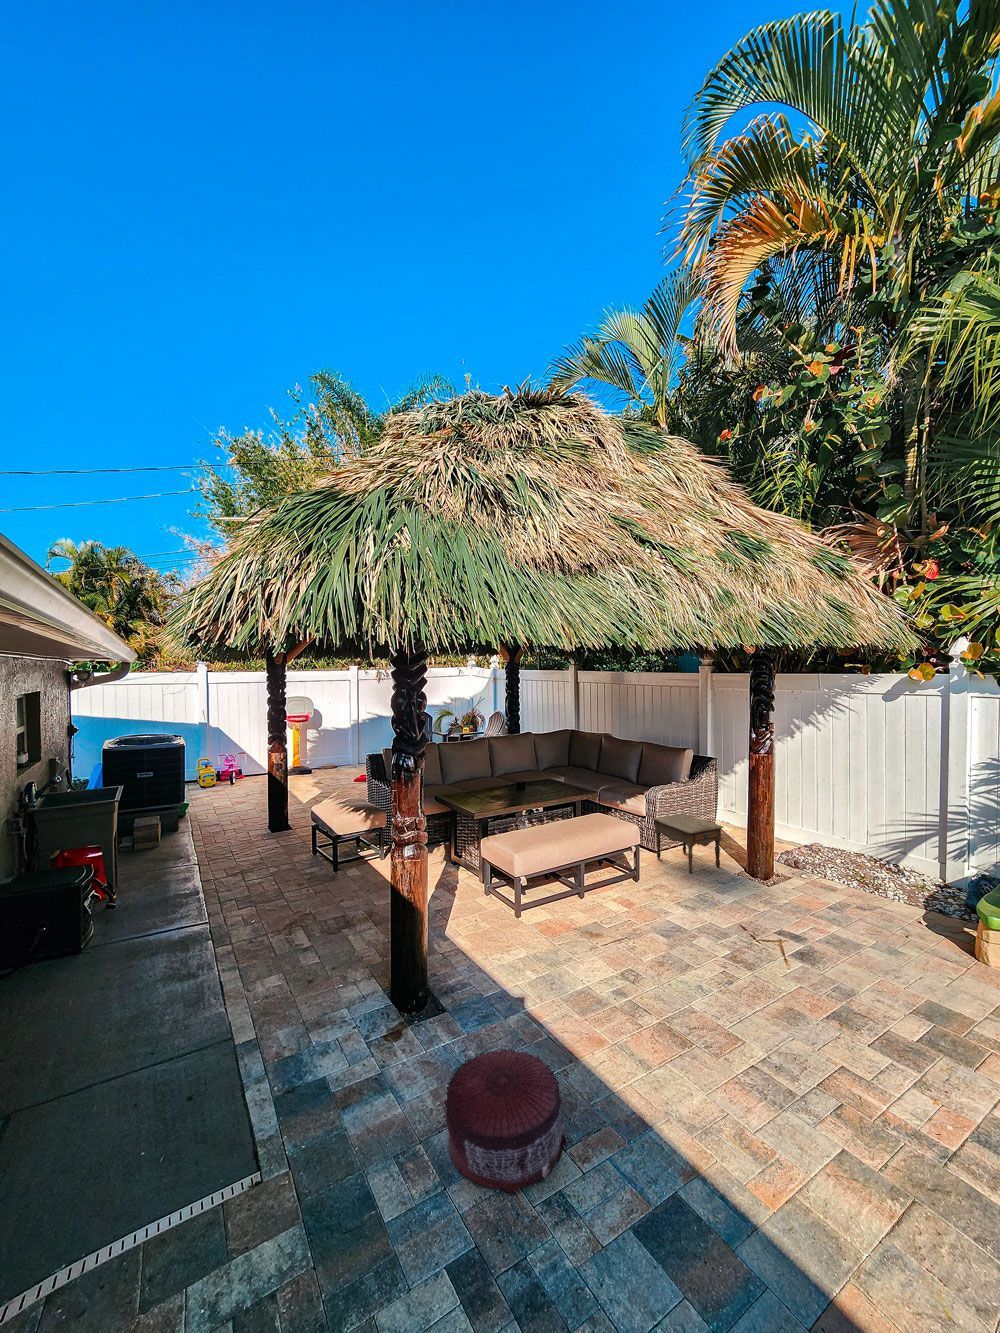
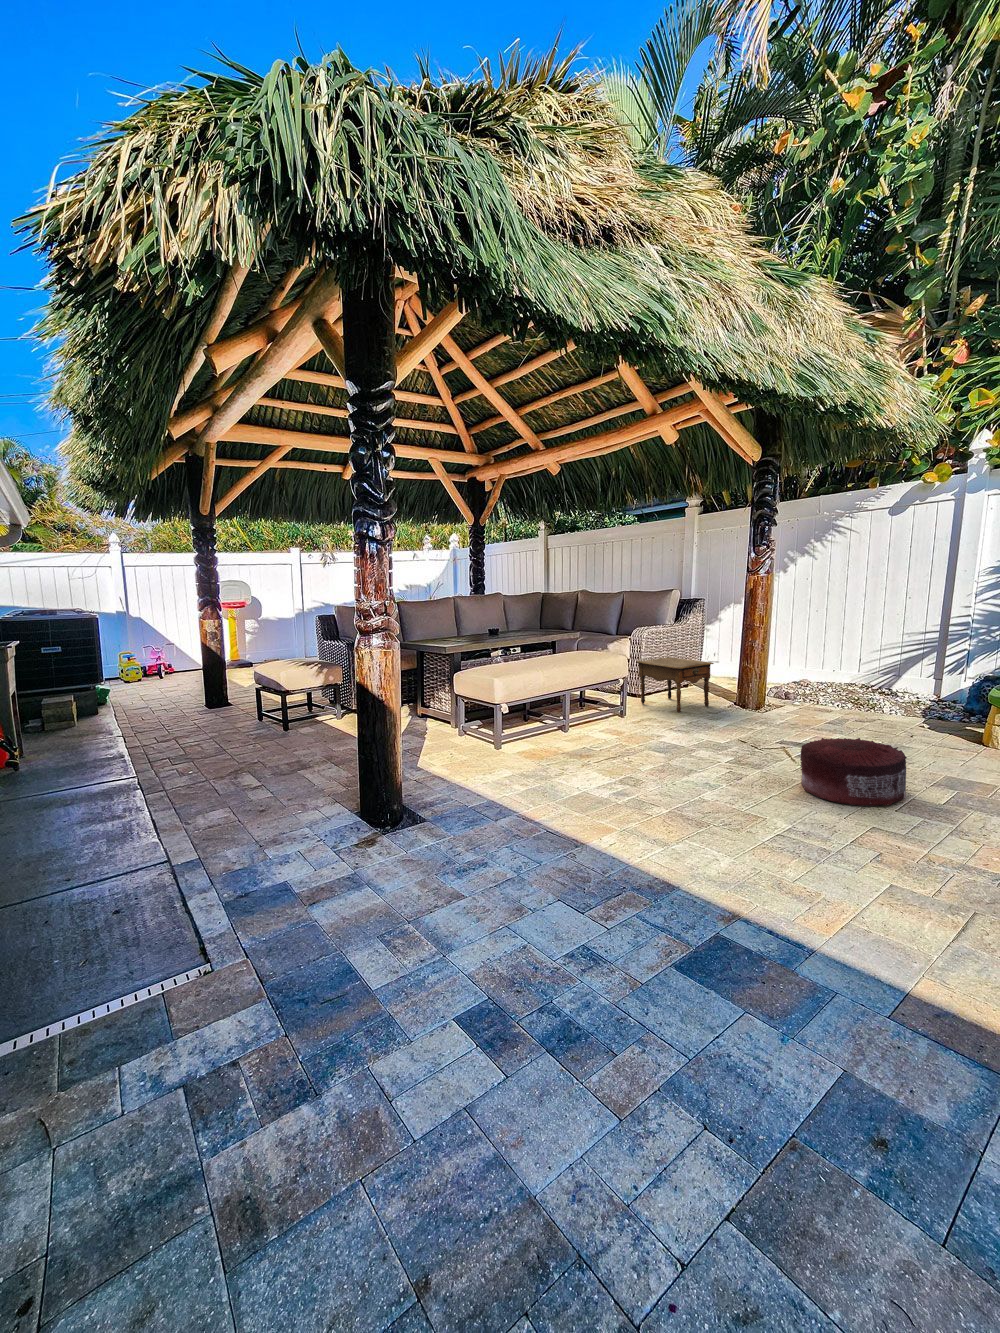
pouf: present [445,1049,567,1193] -> present [800,738,907,806]

